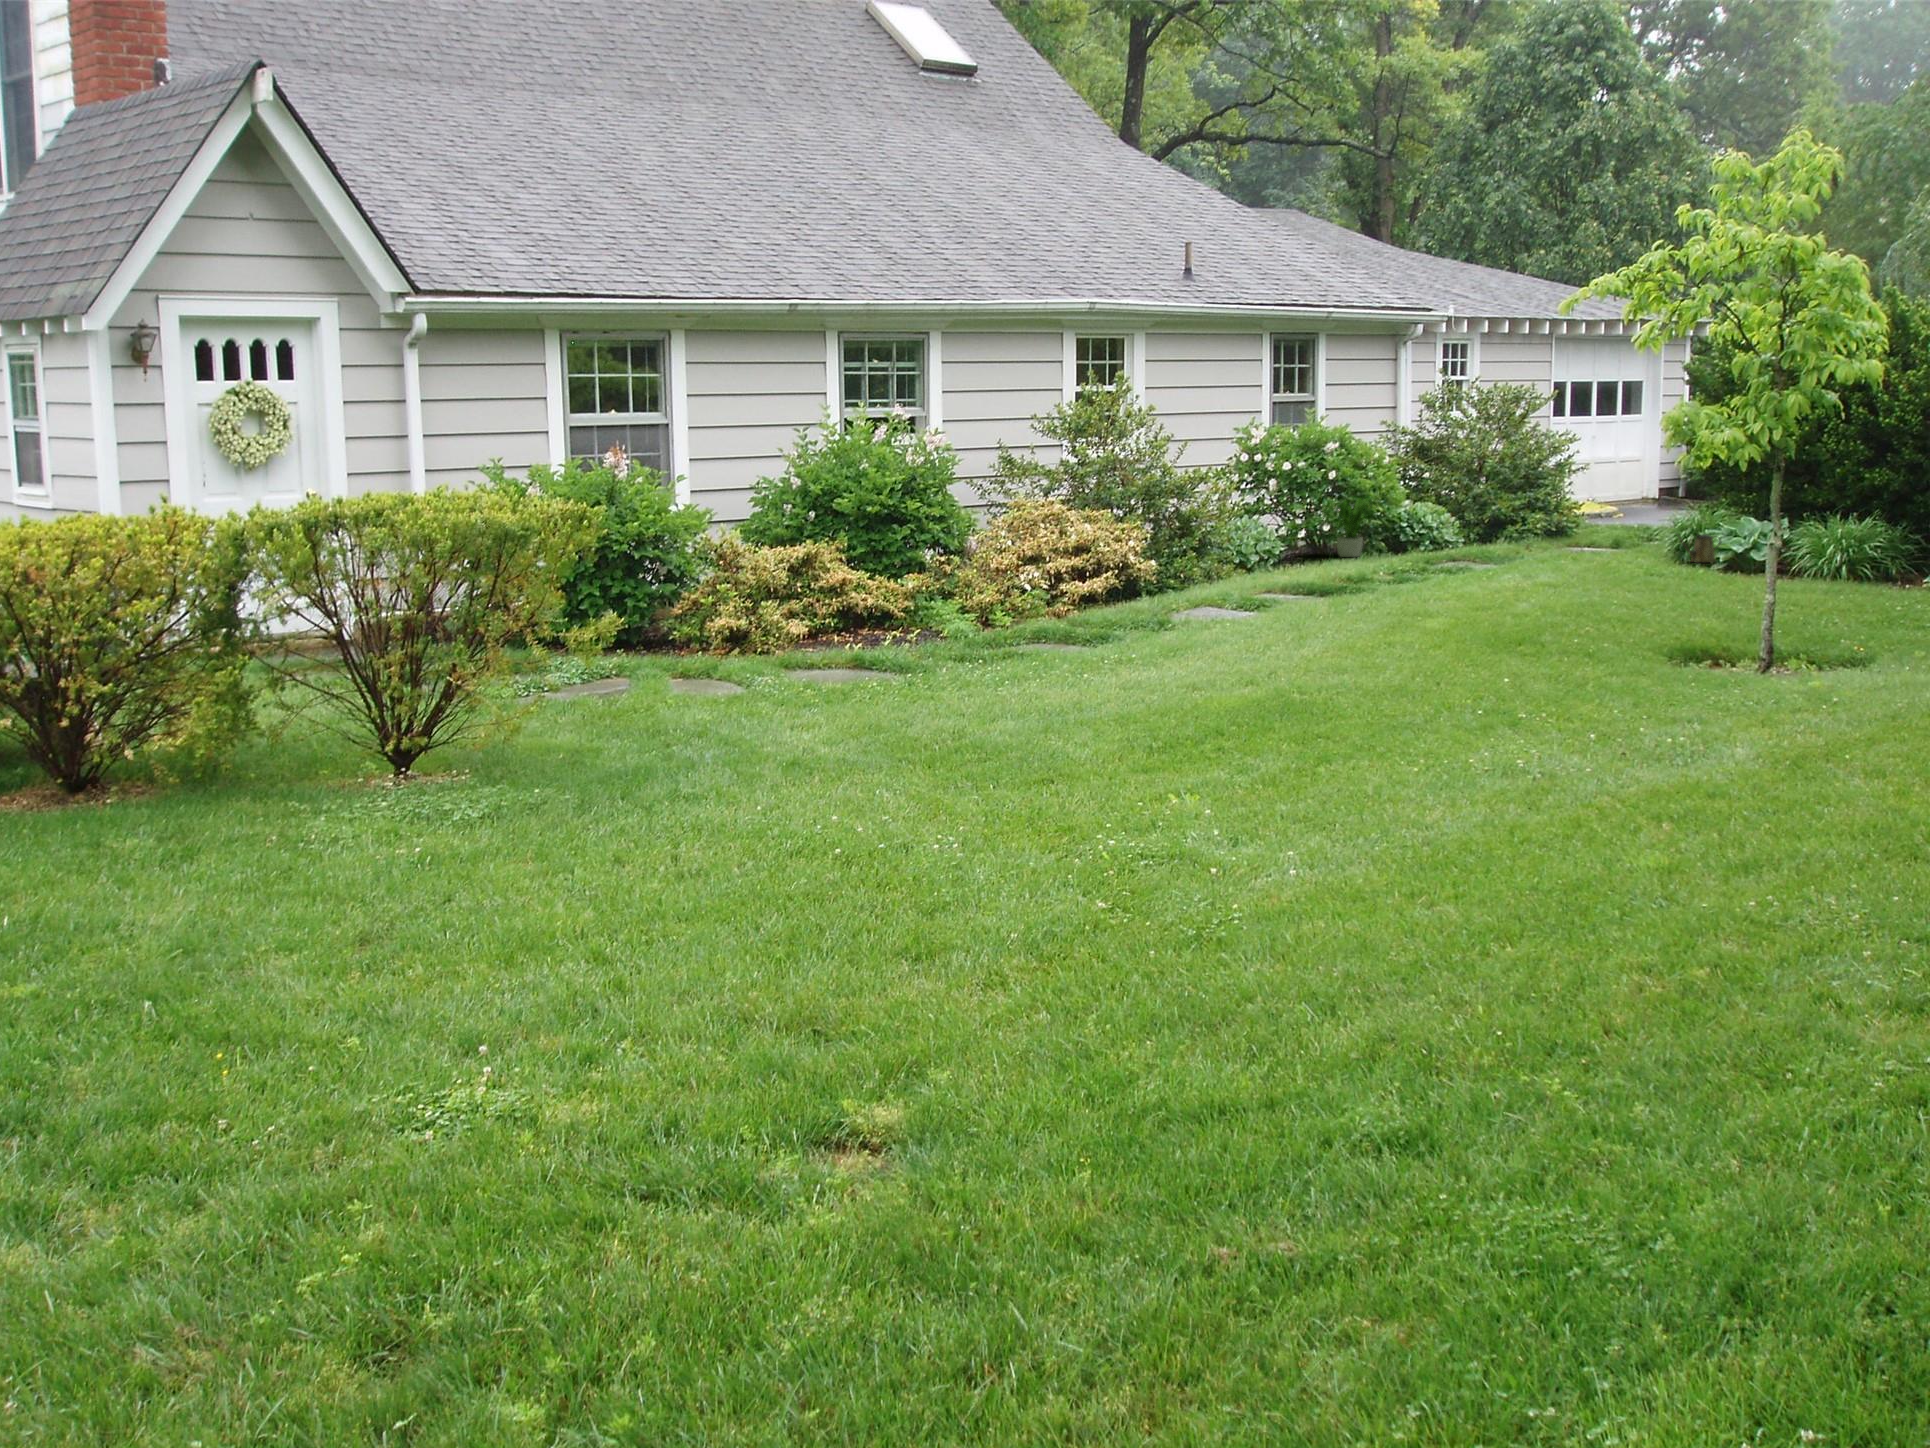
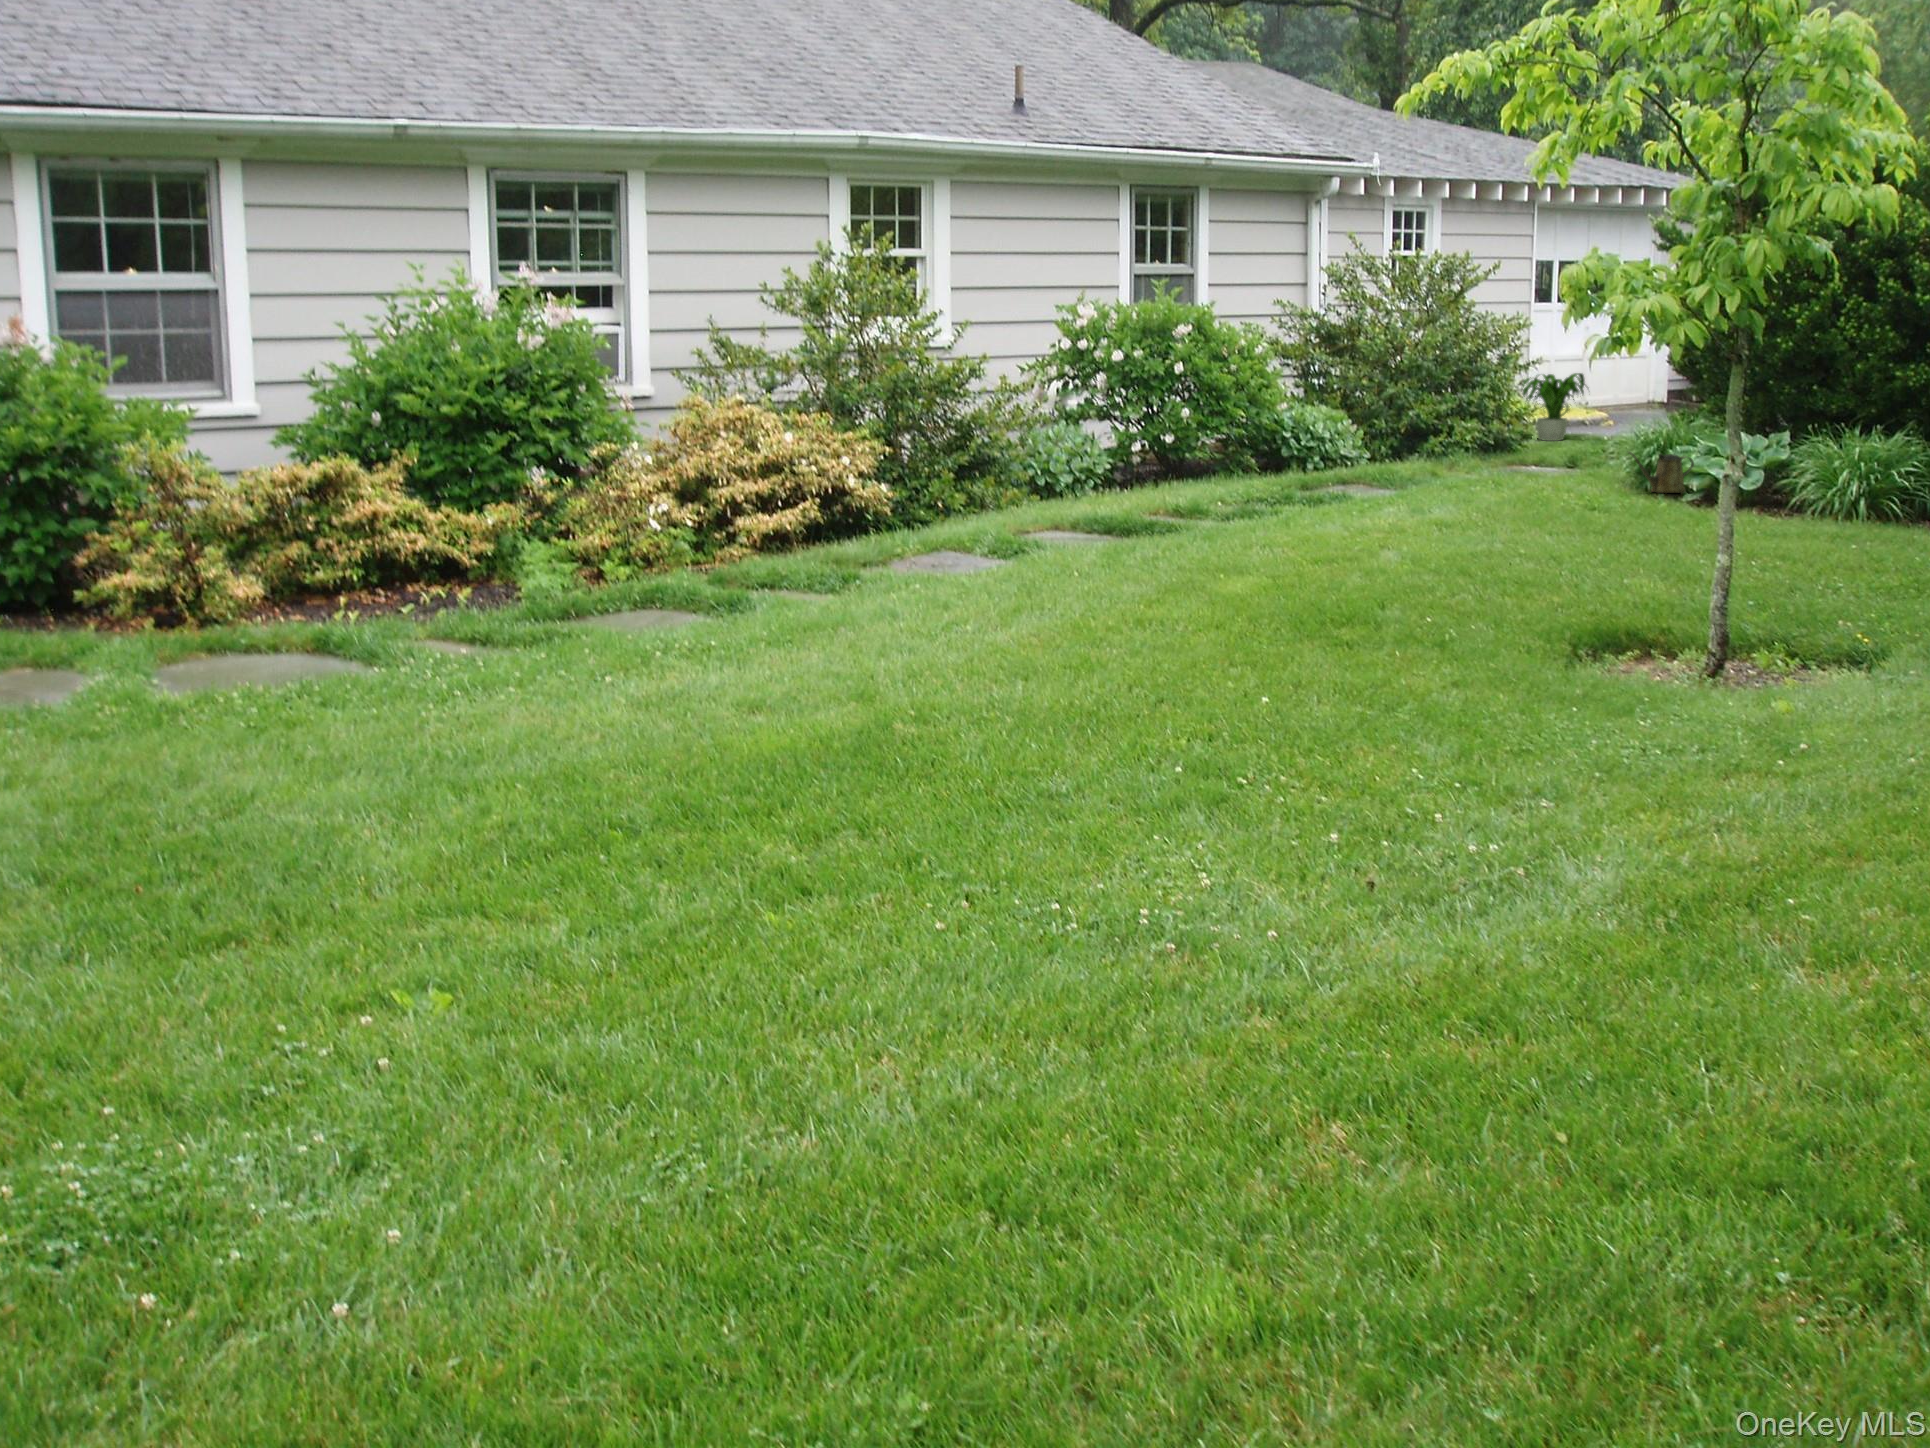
potted plant: present [1323,499,1379,557] -> present [1522,373,1588,441]

